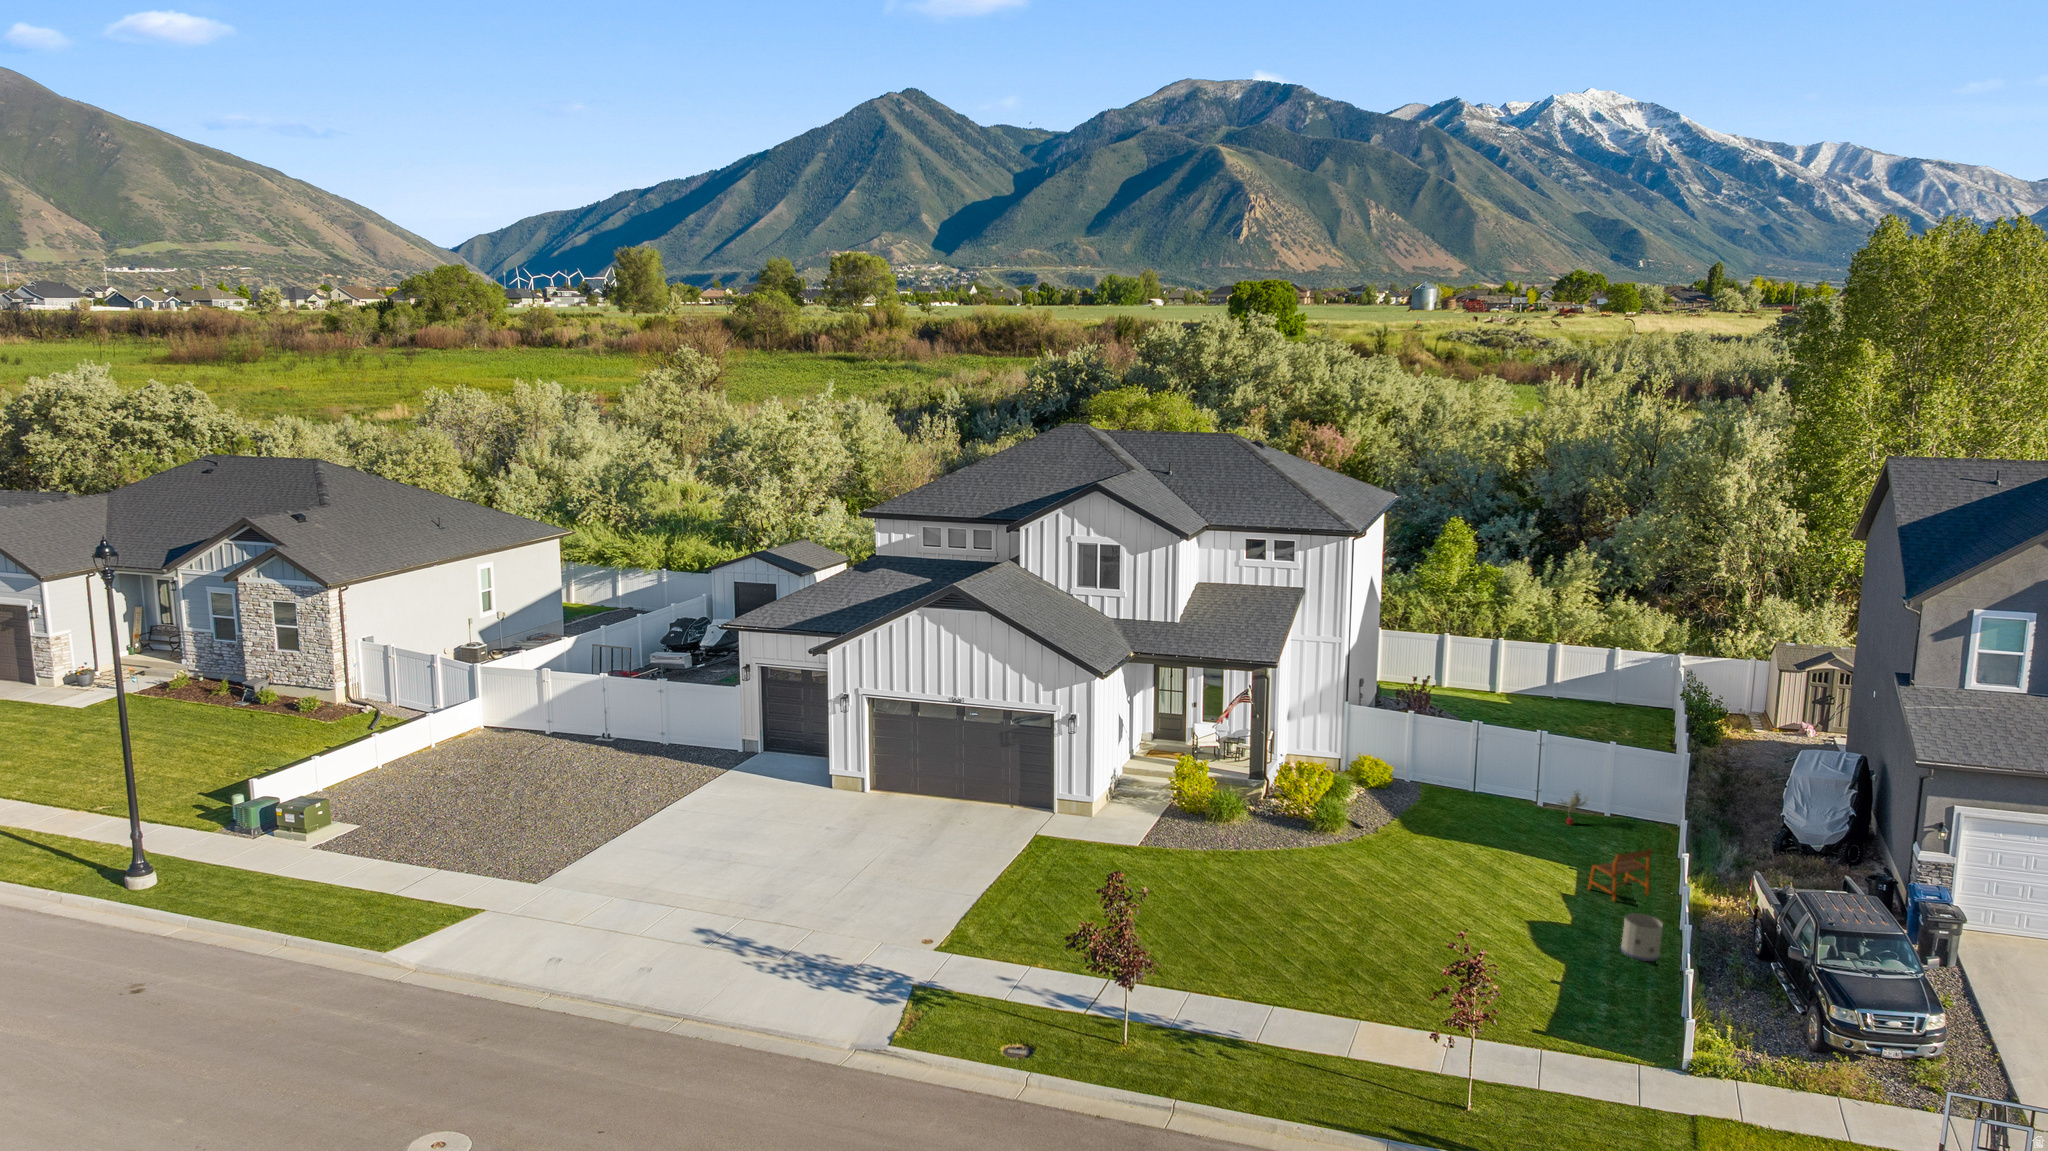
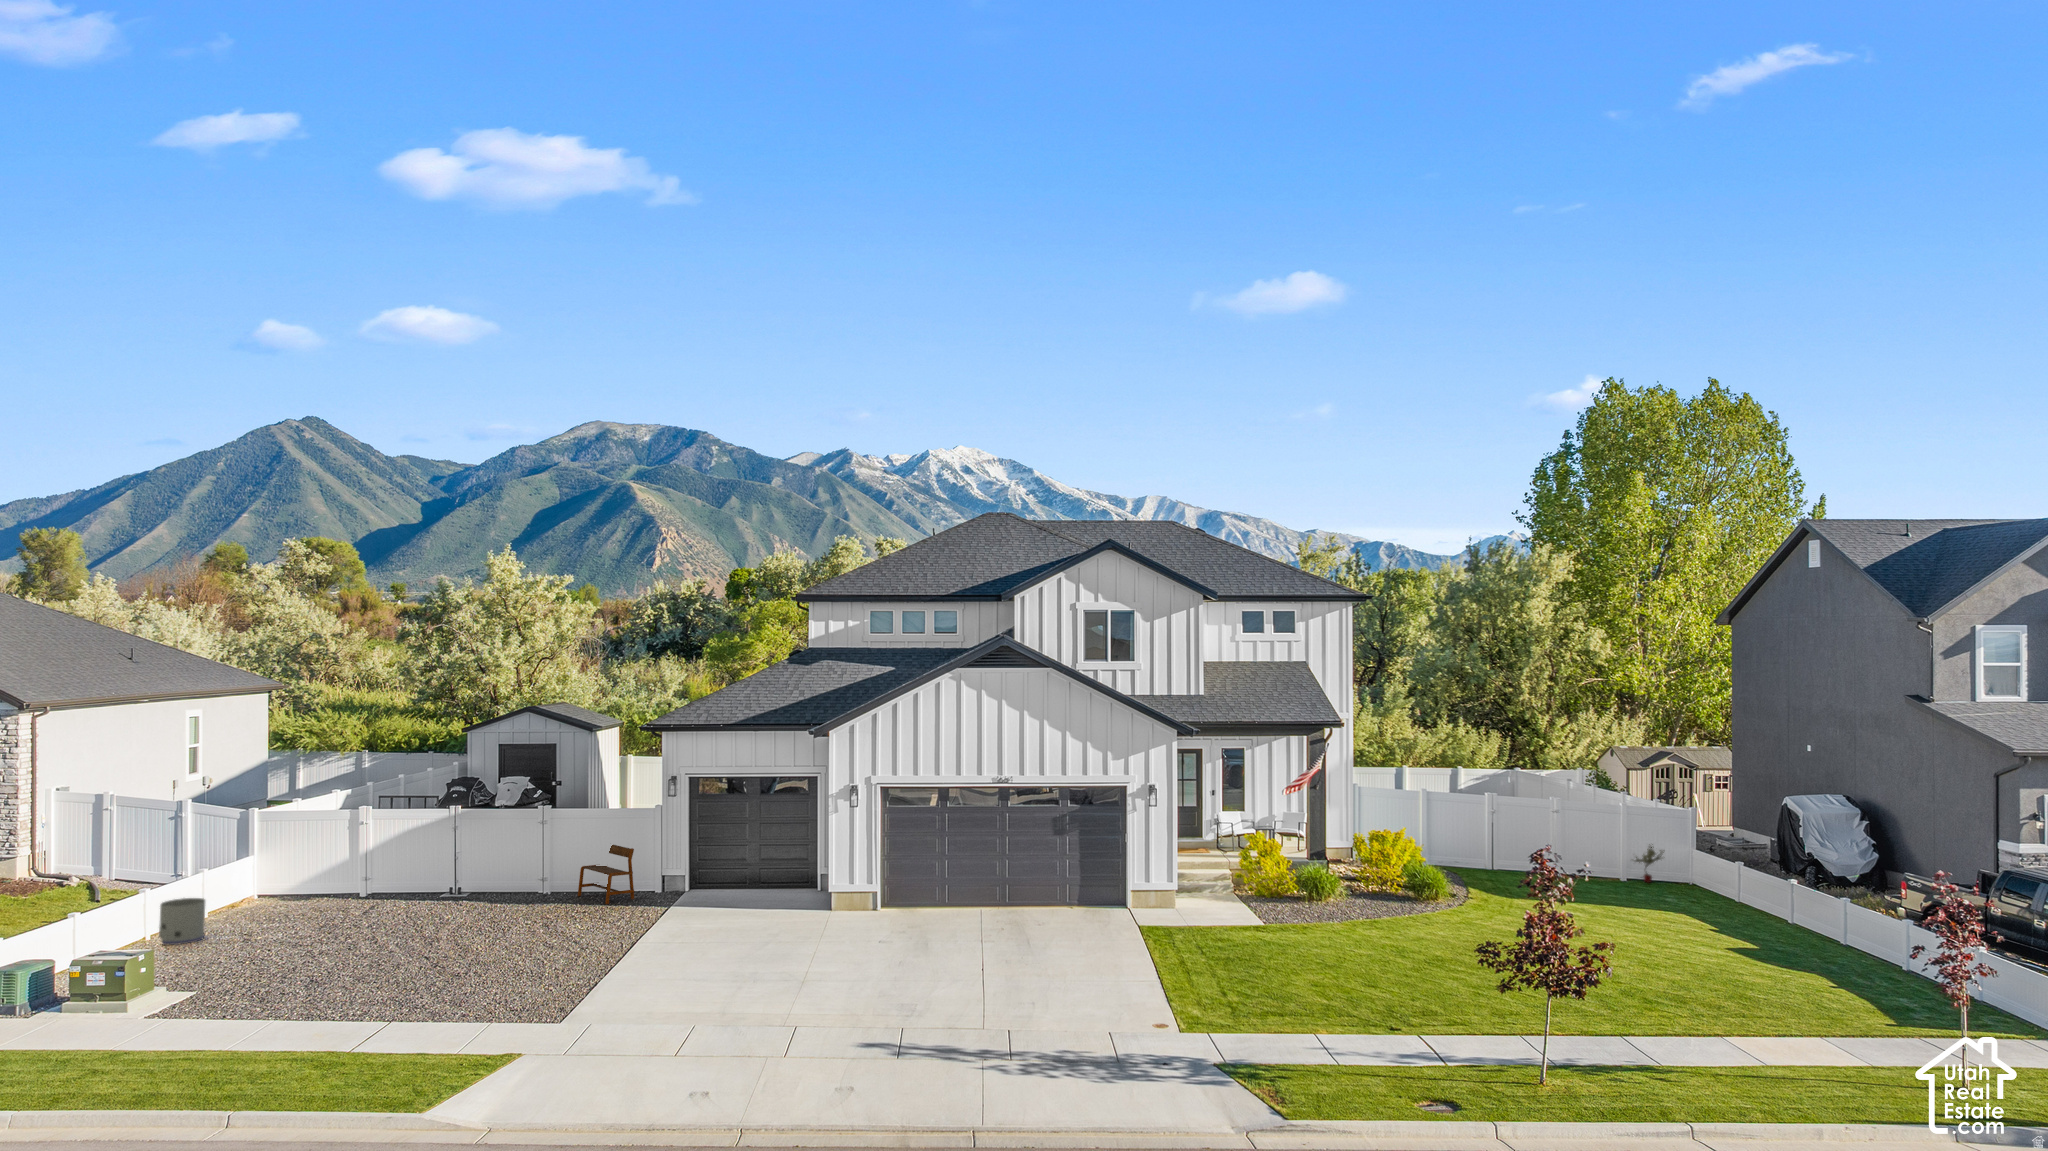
bench: present [1588,849,1653,901] -> present [578,845,634,904]
trash can: present [1621,913,1663,961] -> present [159,898,205,945]

